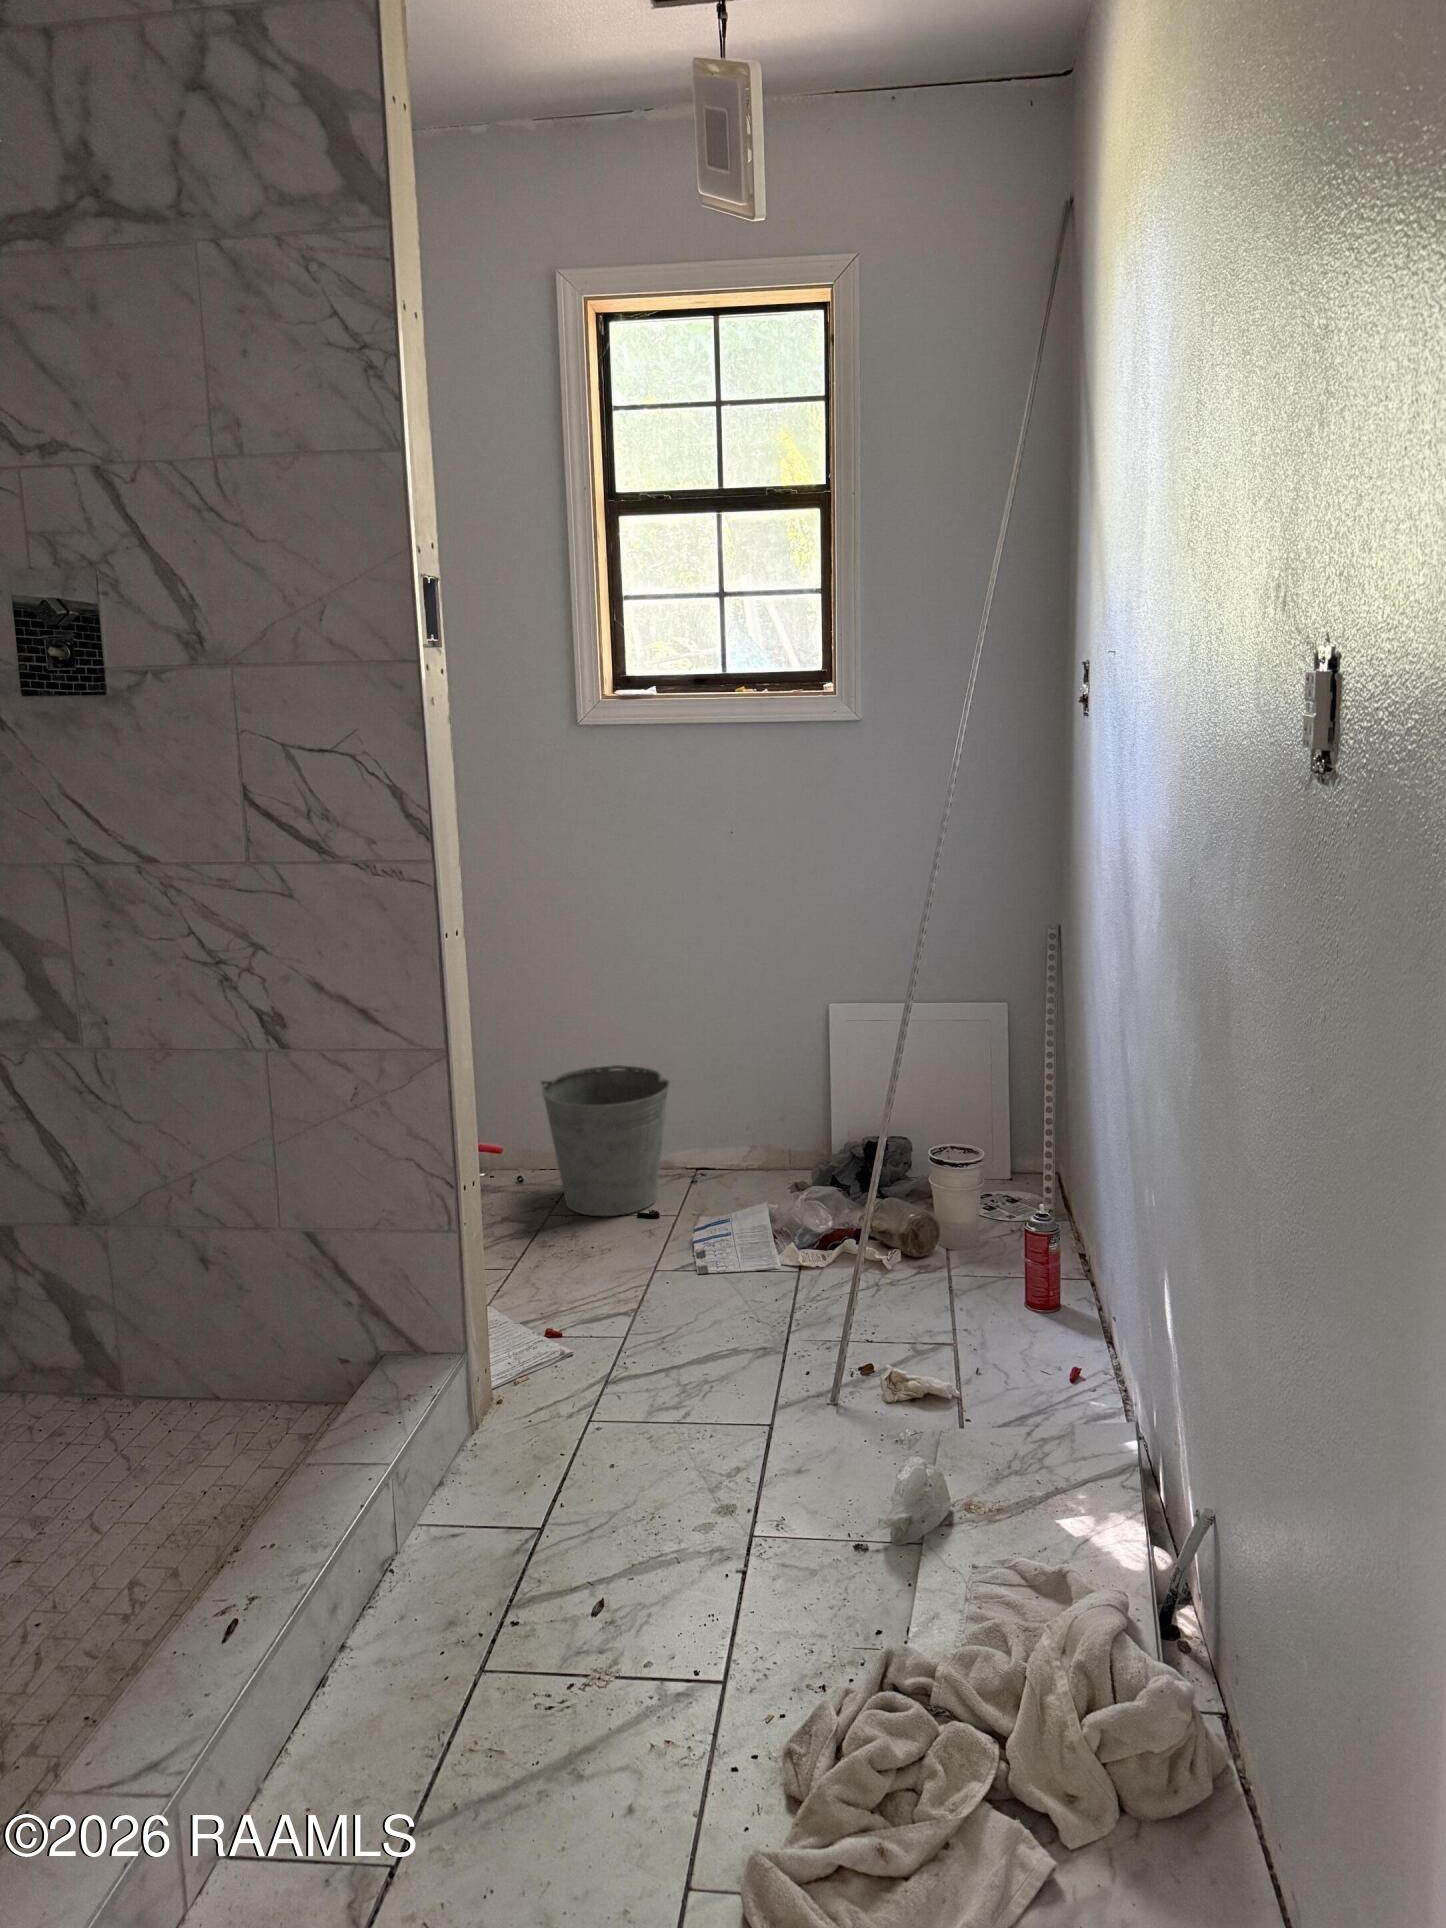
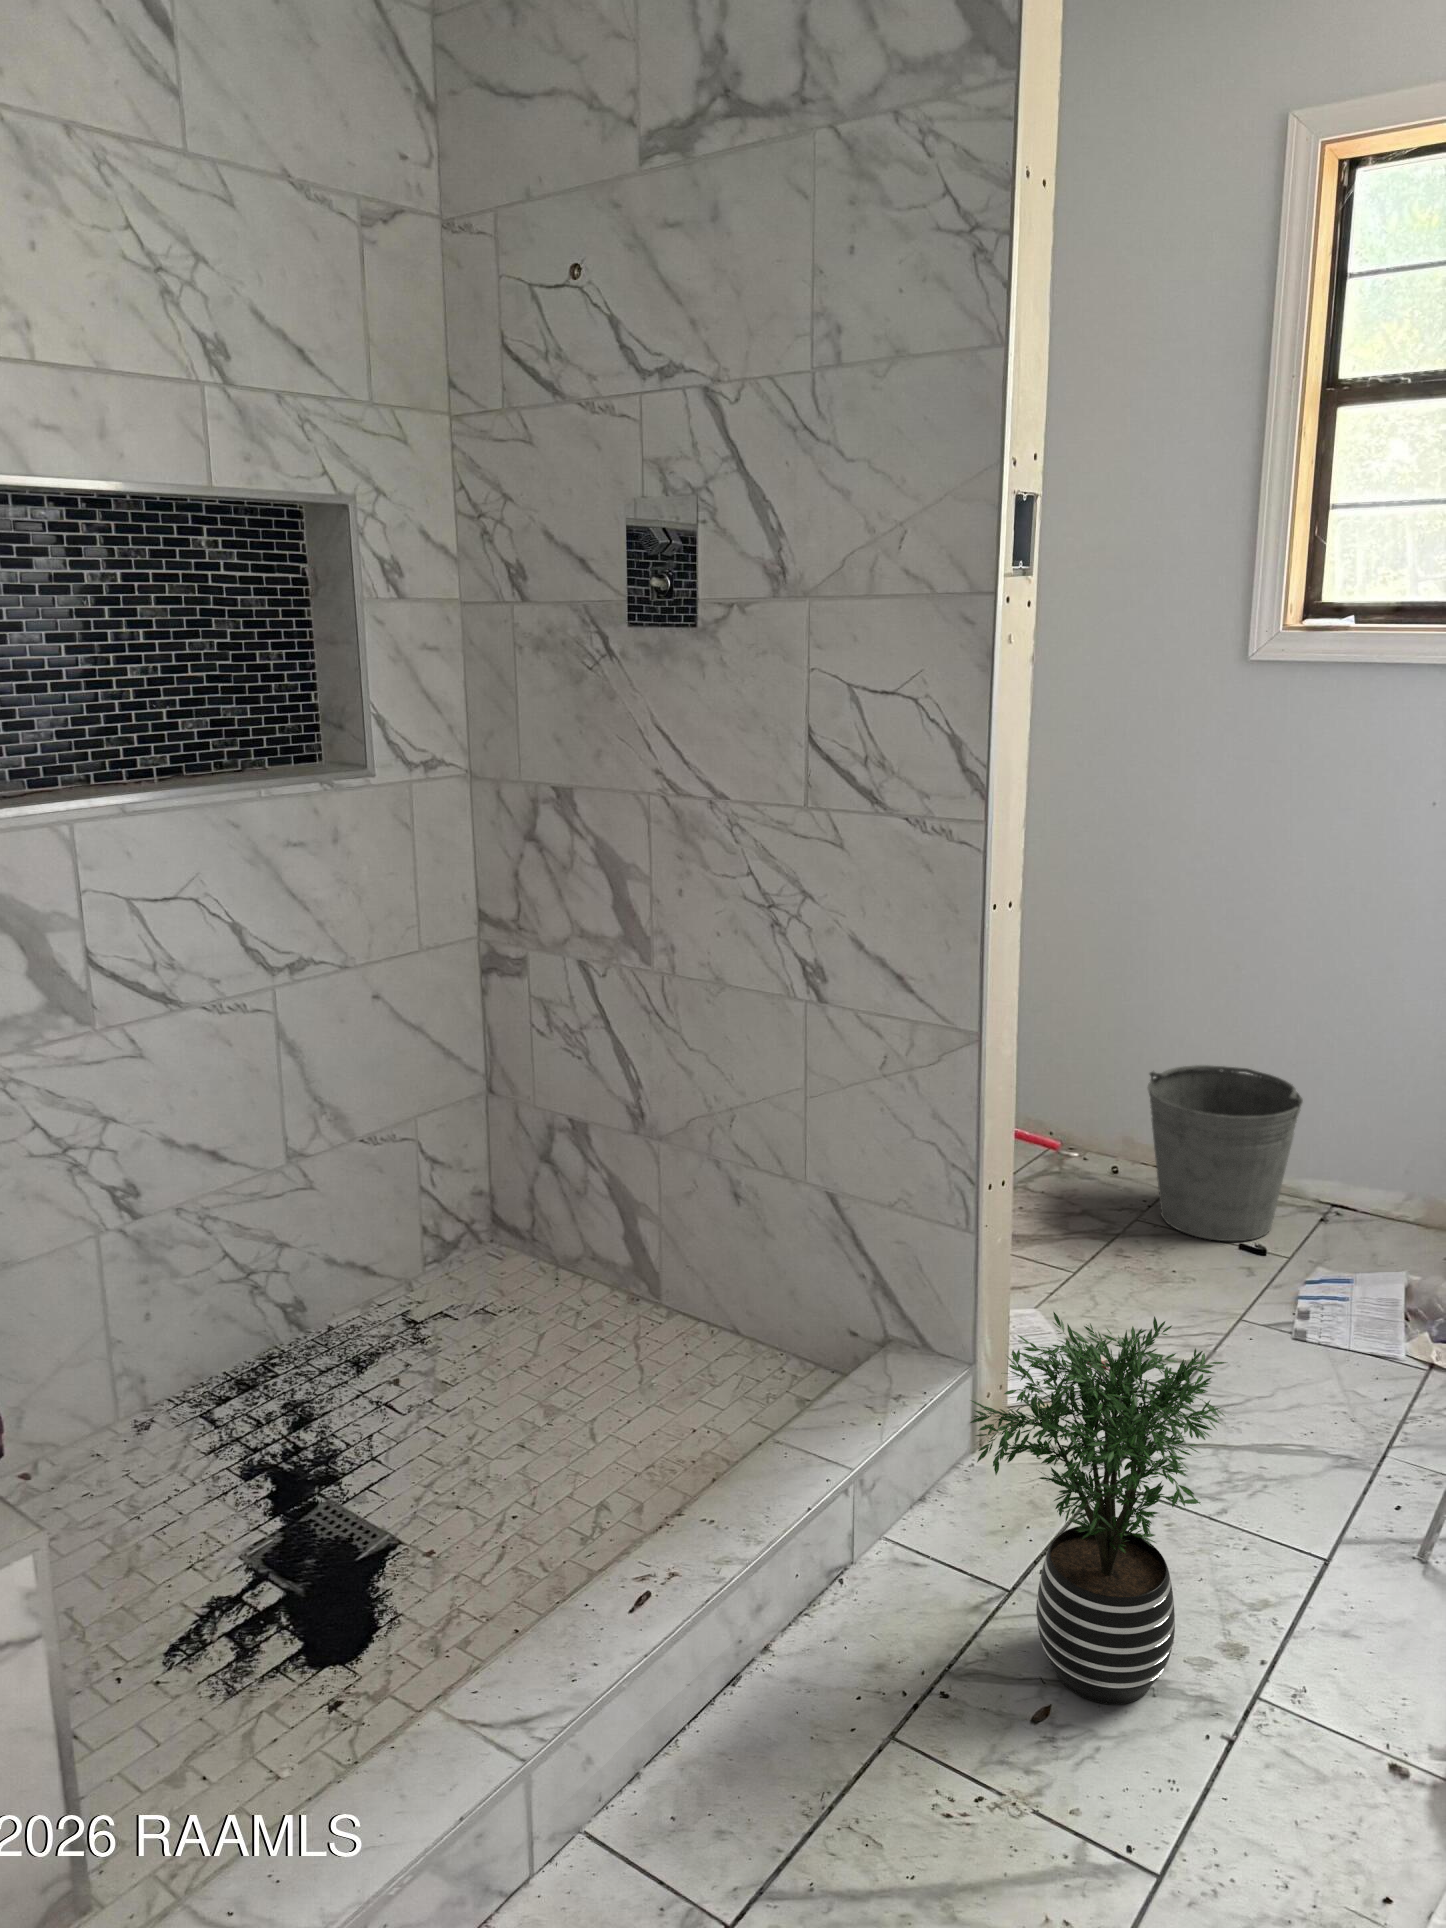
potted plant: none [504,1253,713,1583] -> present [970,1312,1226,1704]

